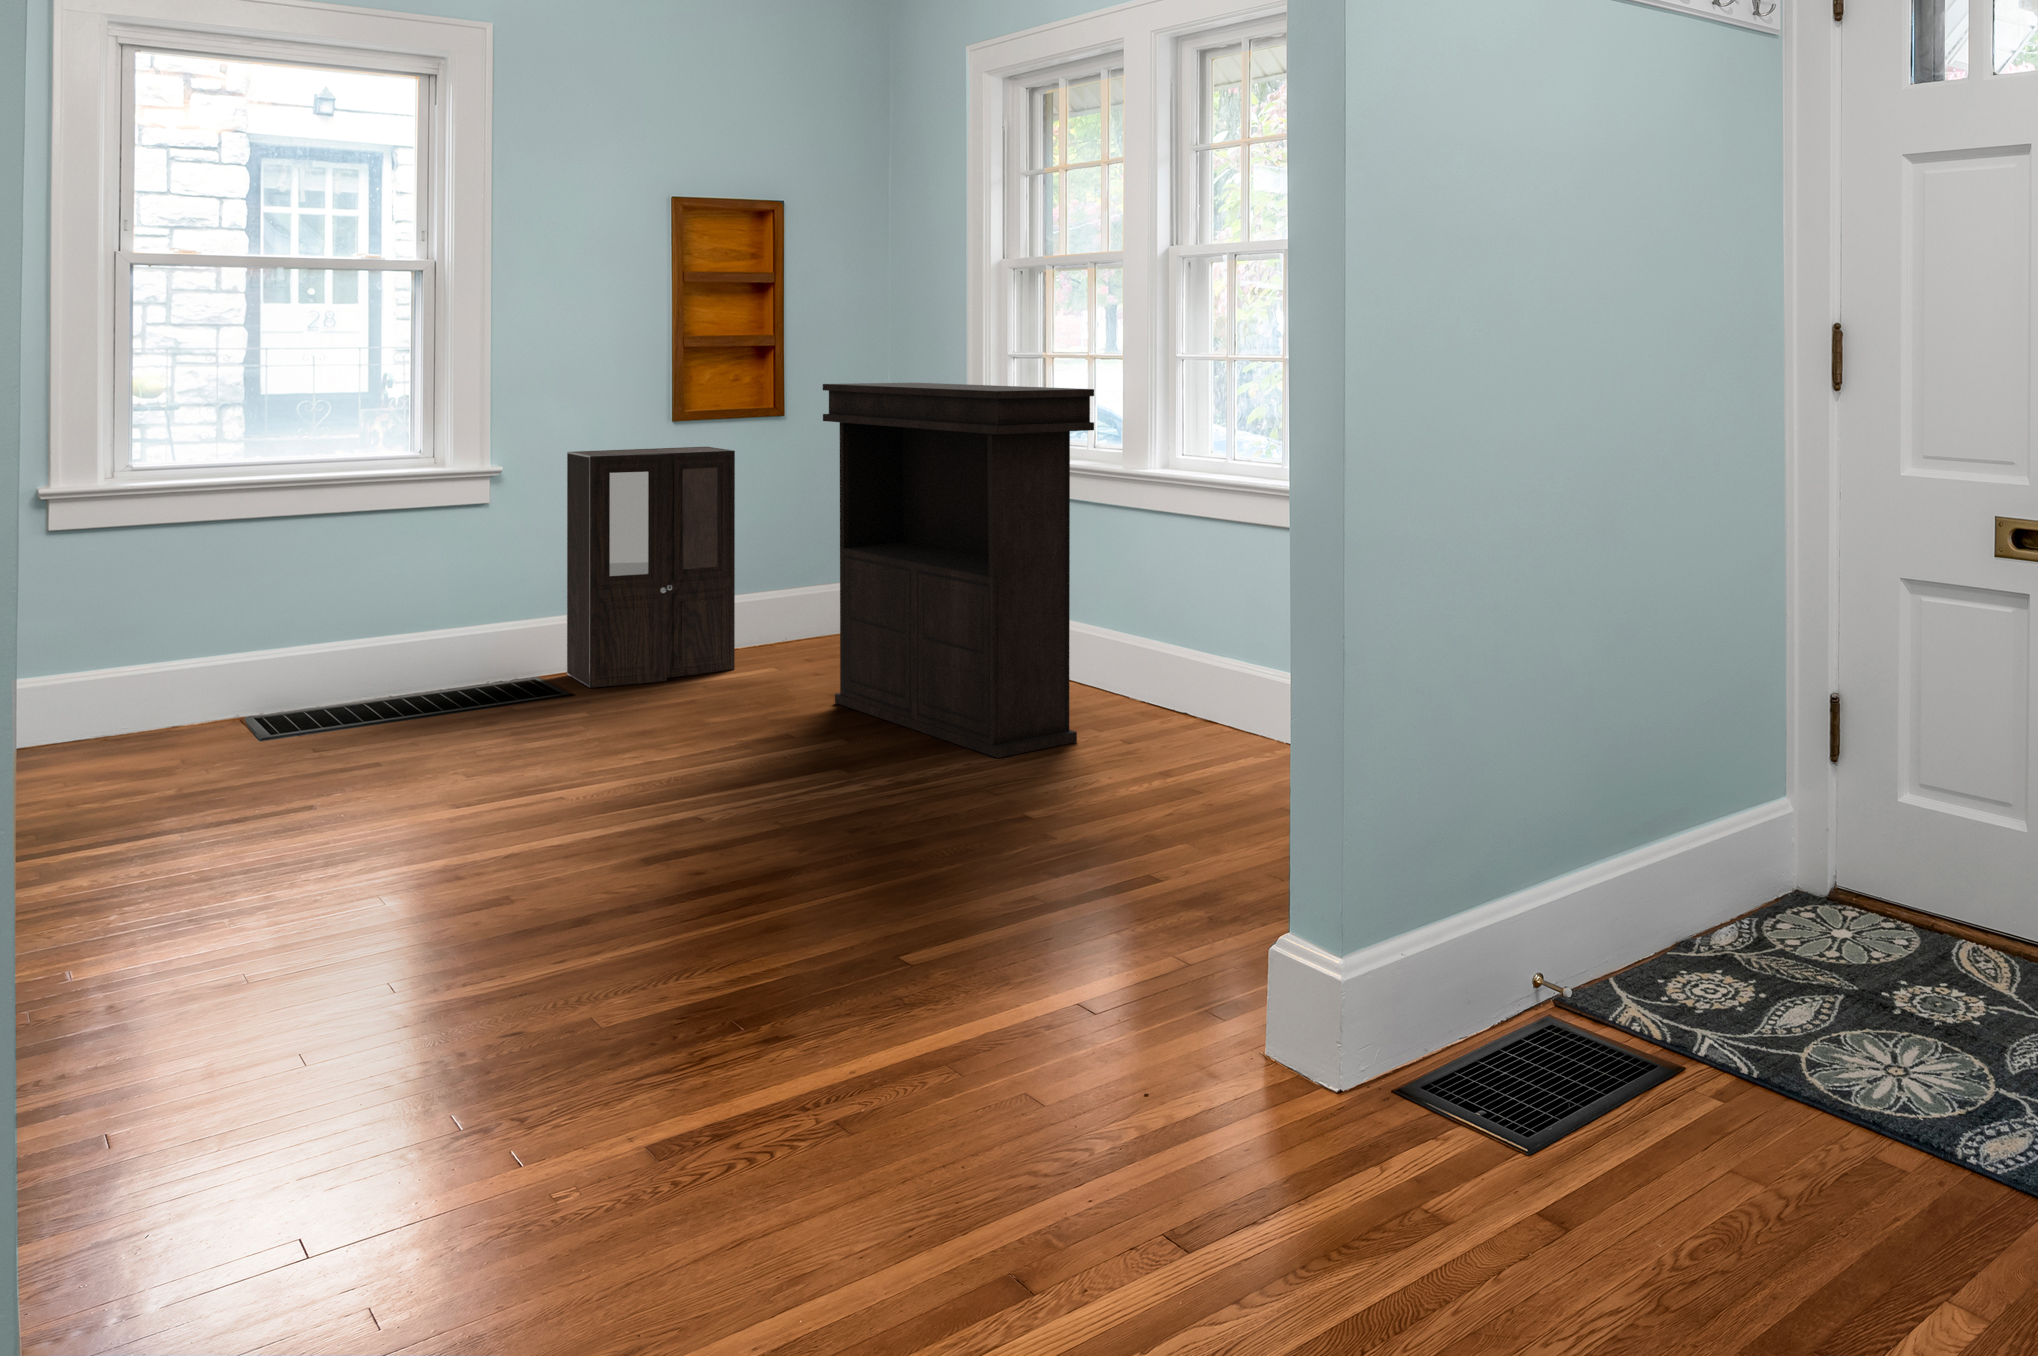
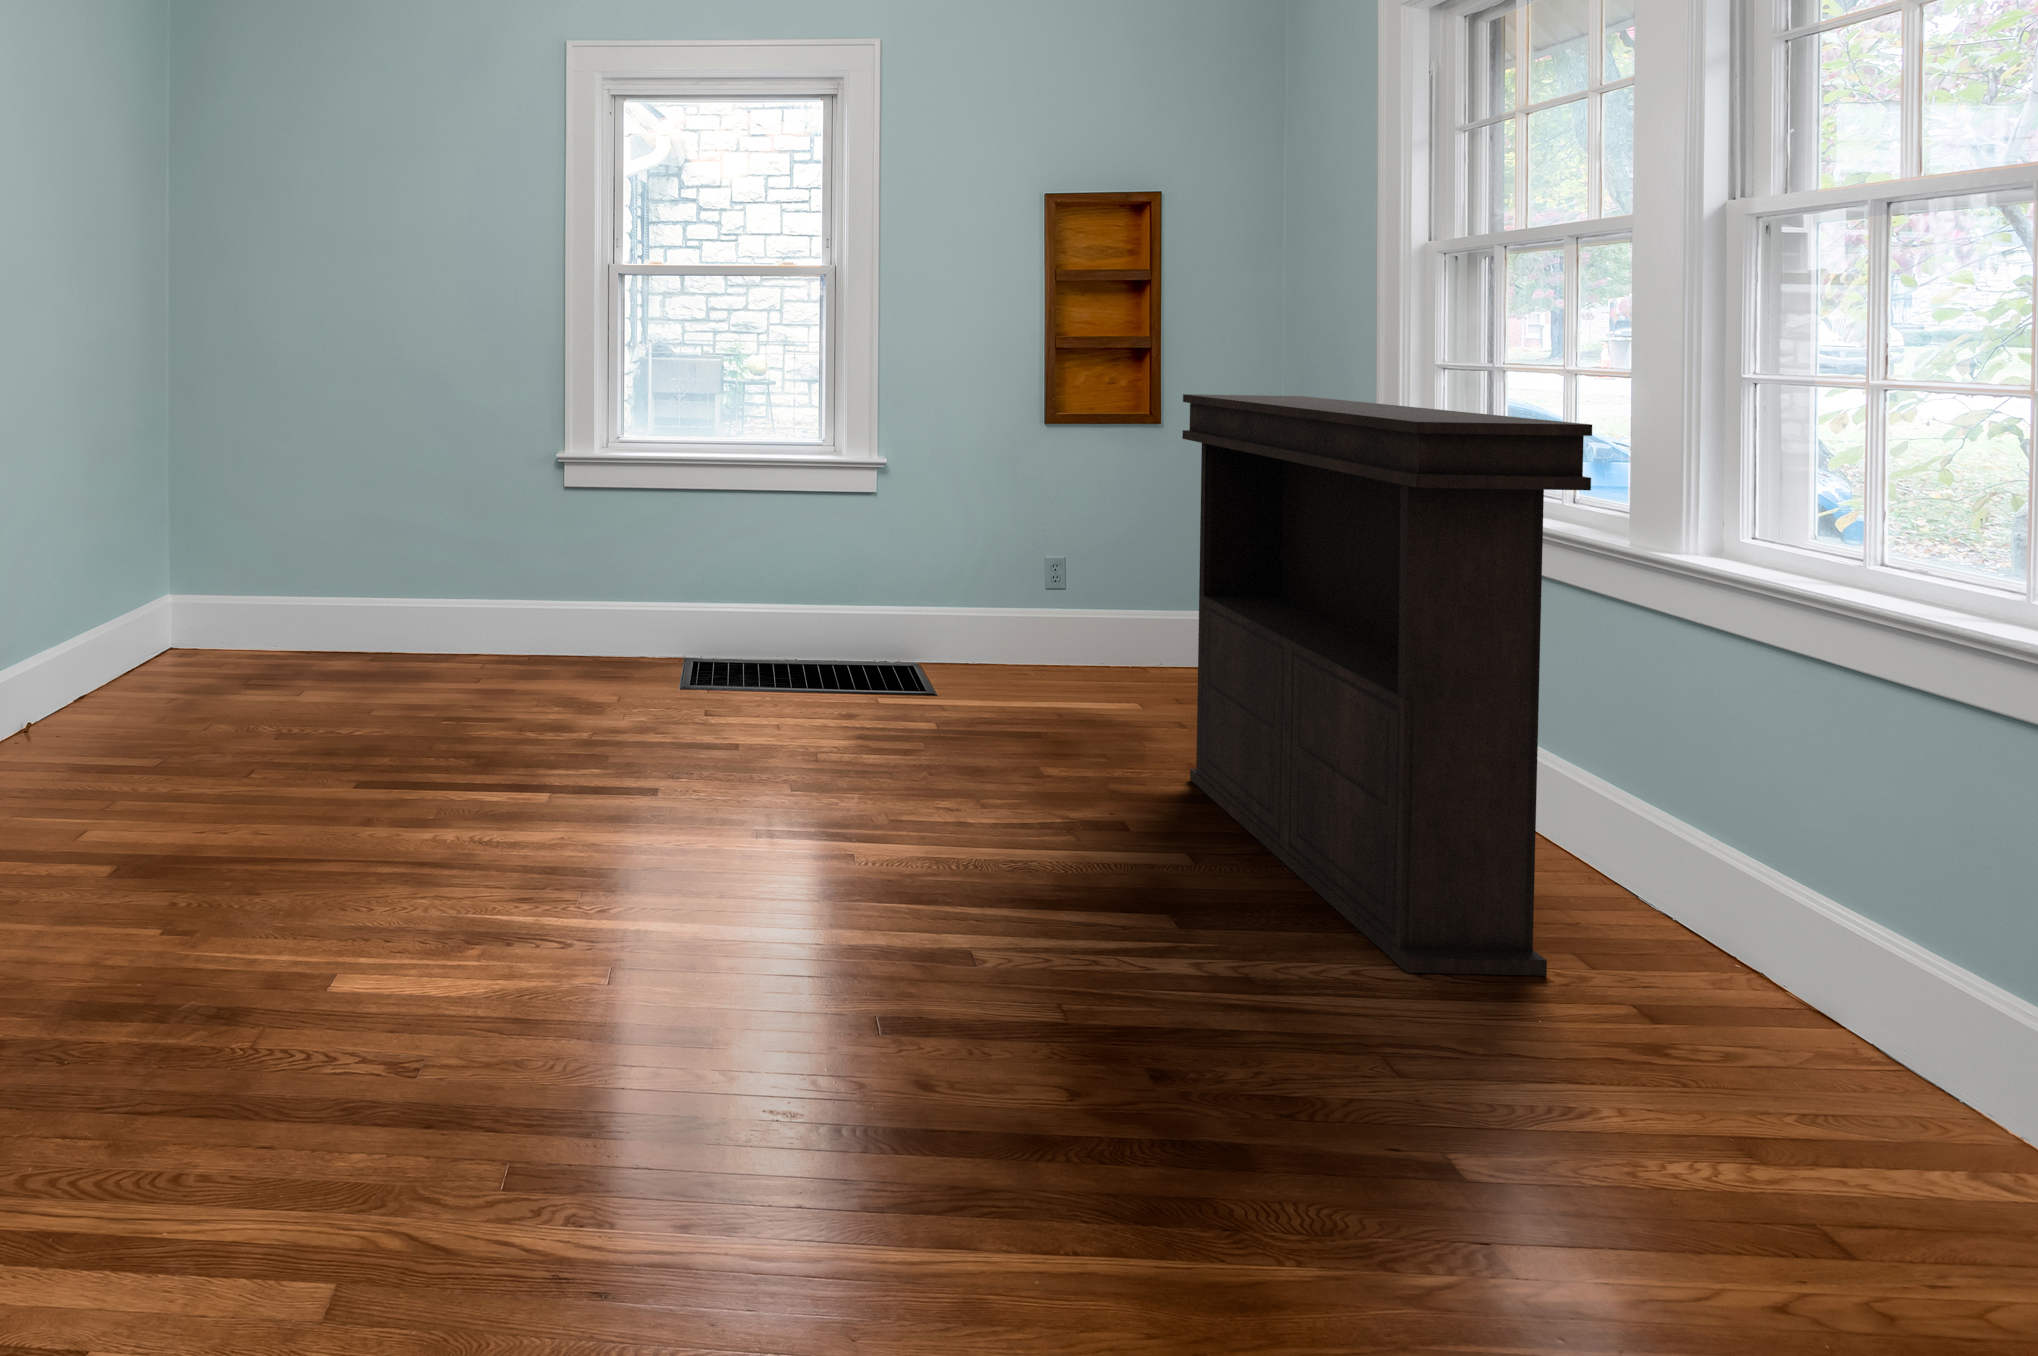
cabinet: present [567,447,735,688] -> none [940,449,1099,697]

